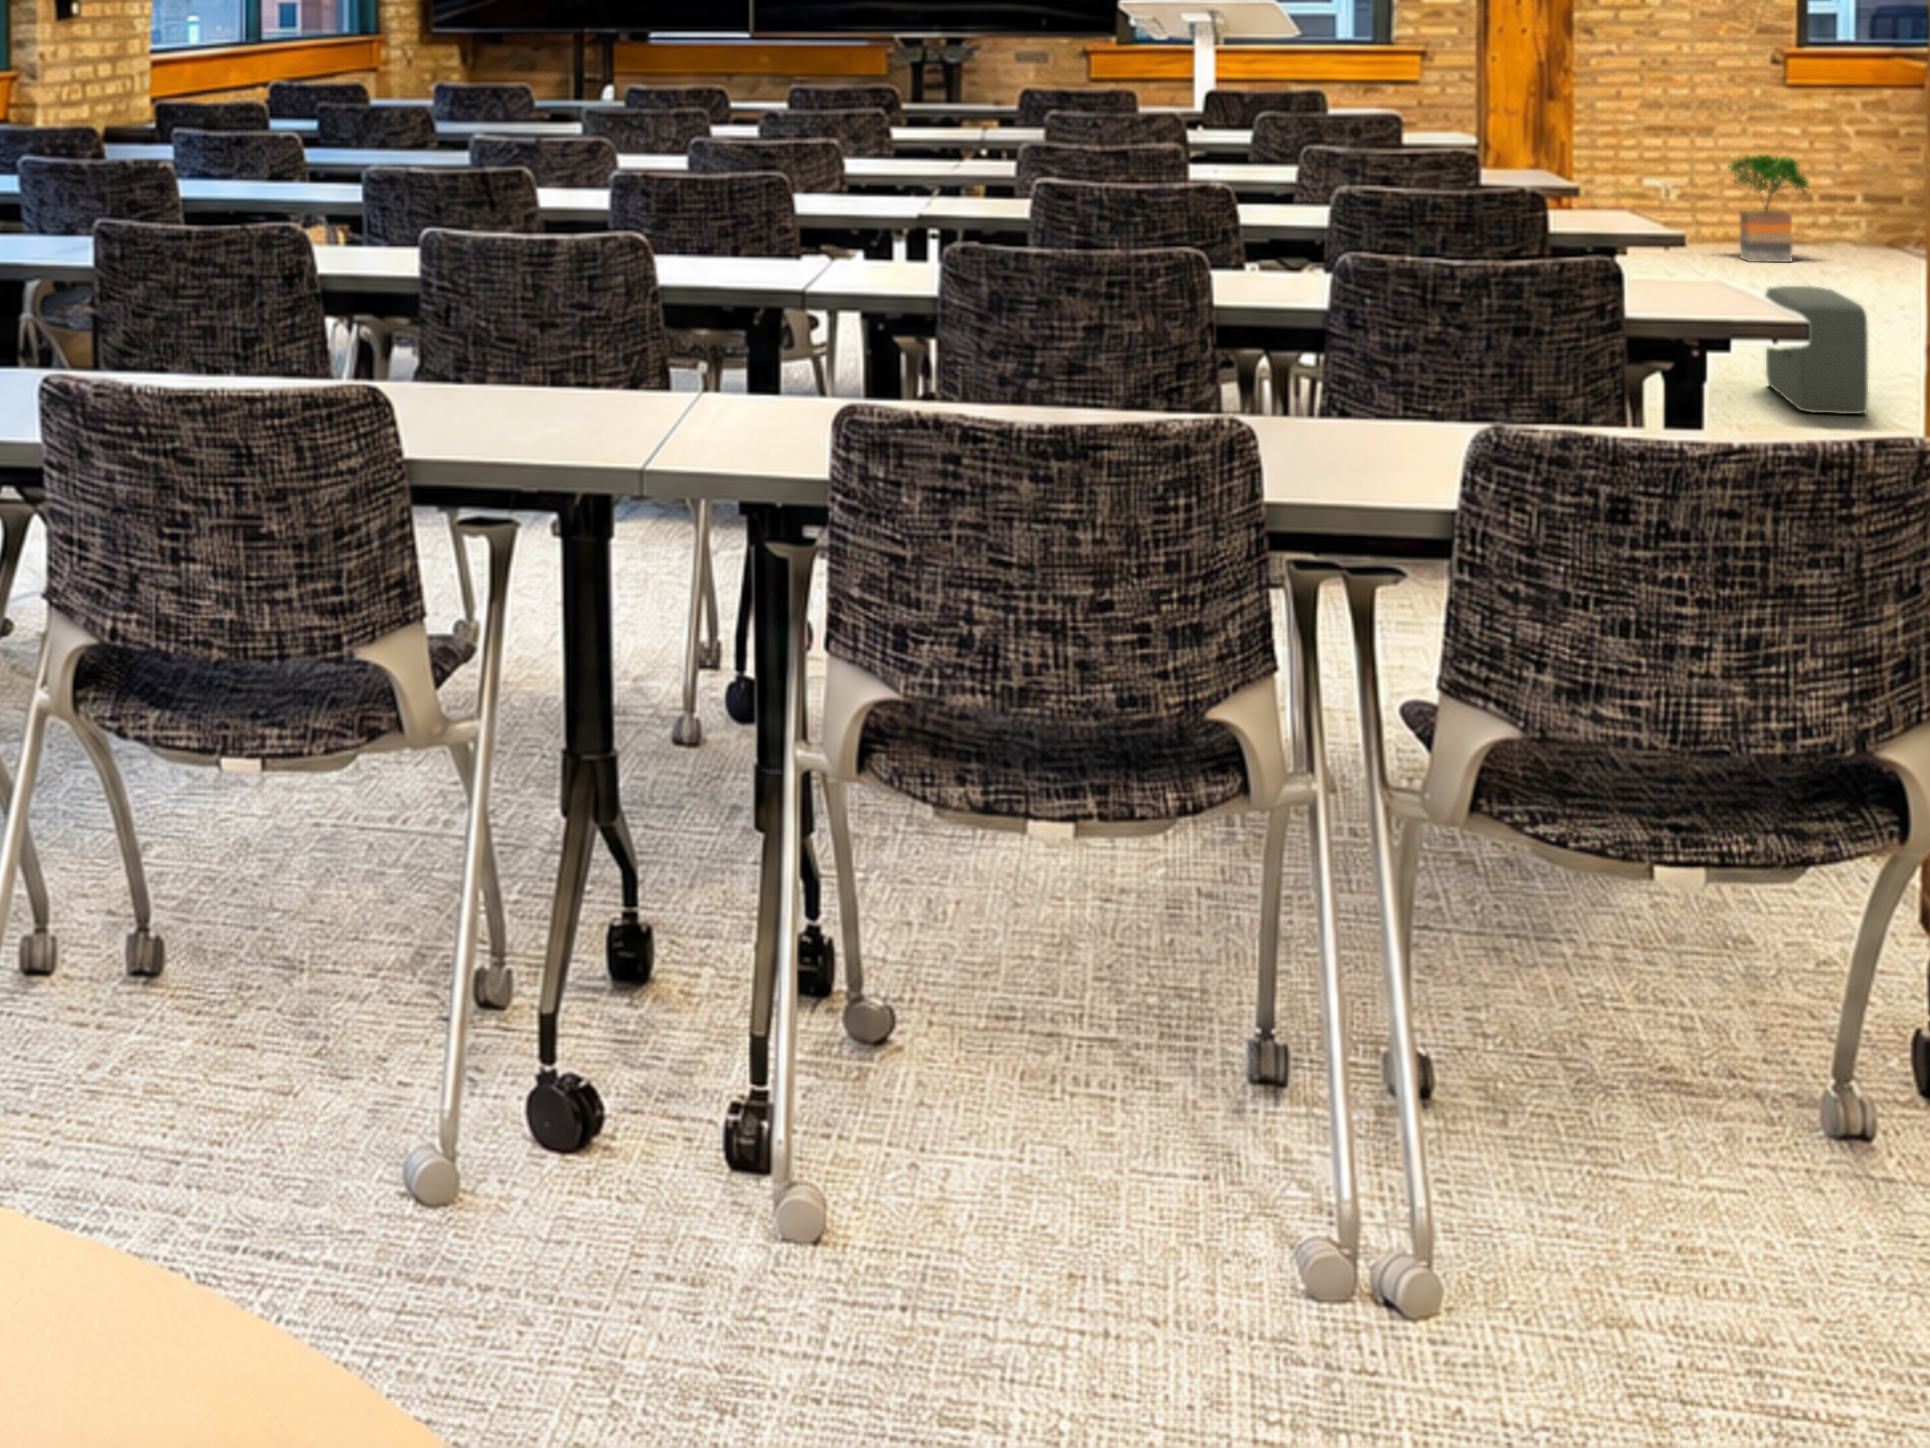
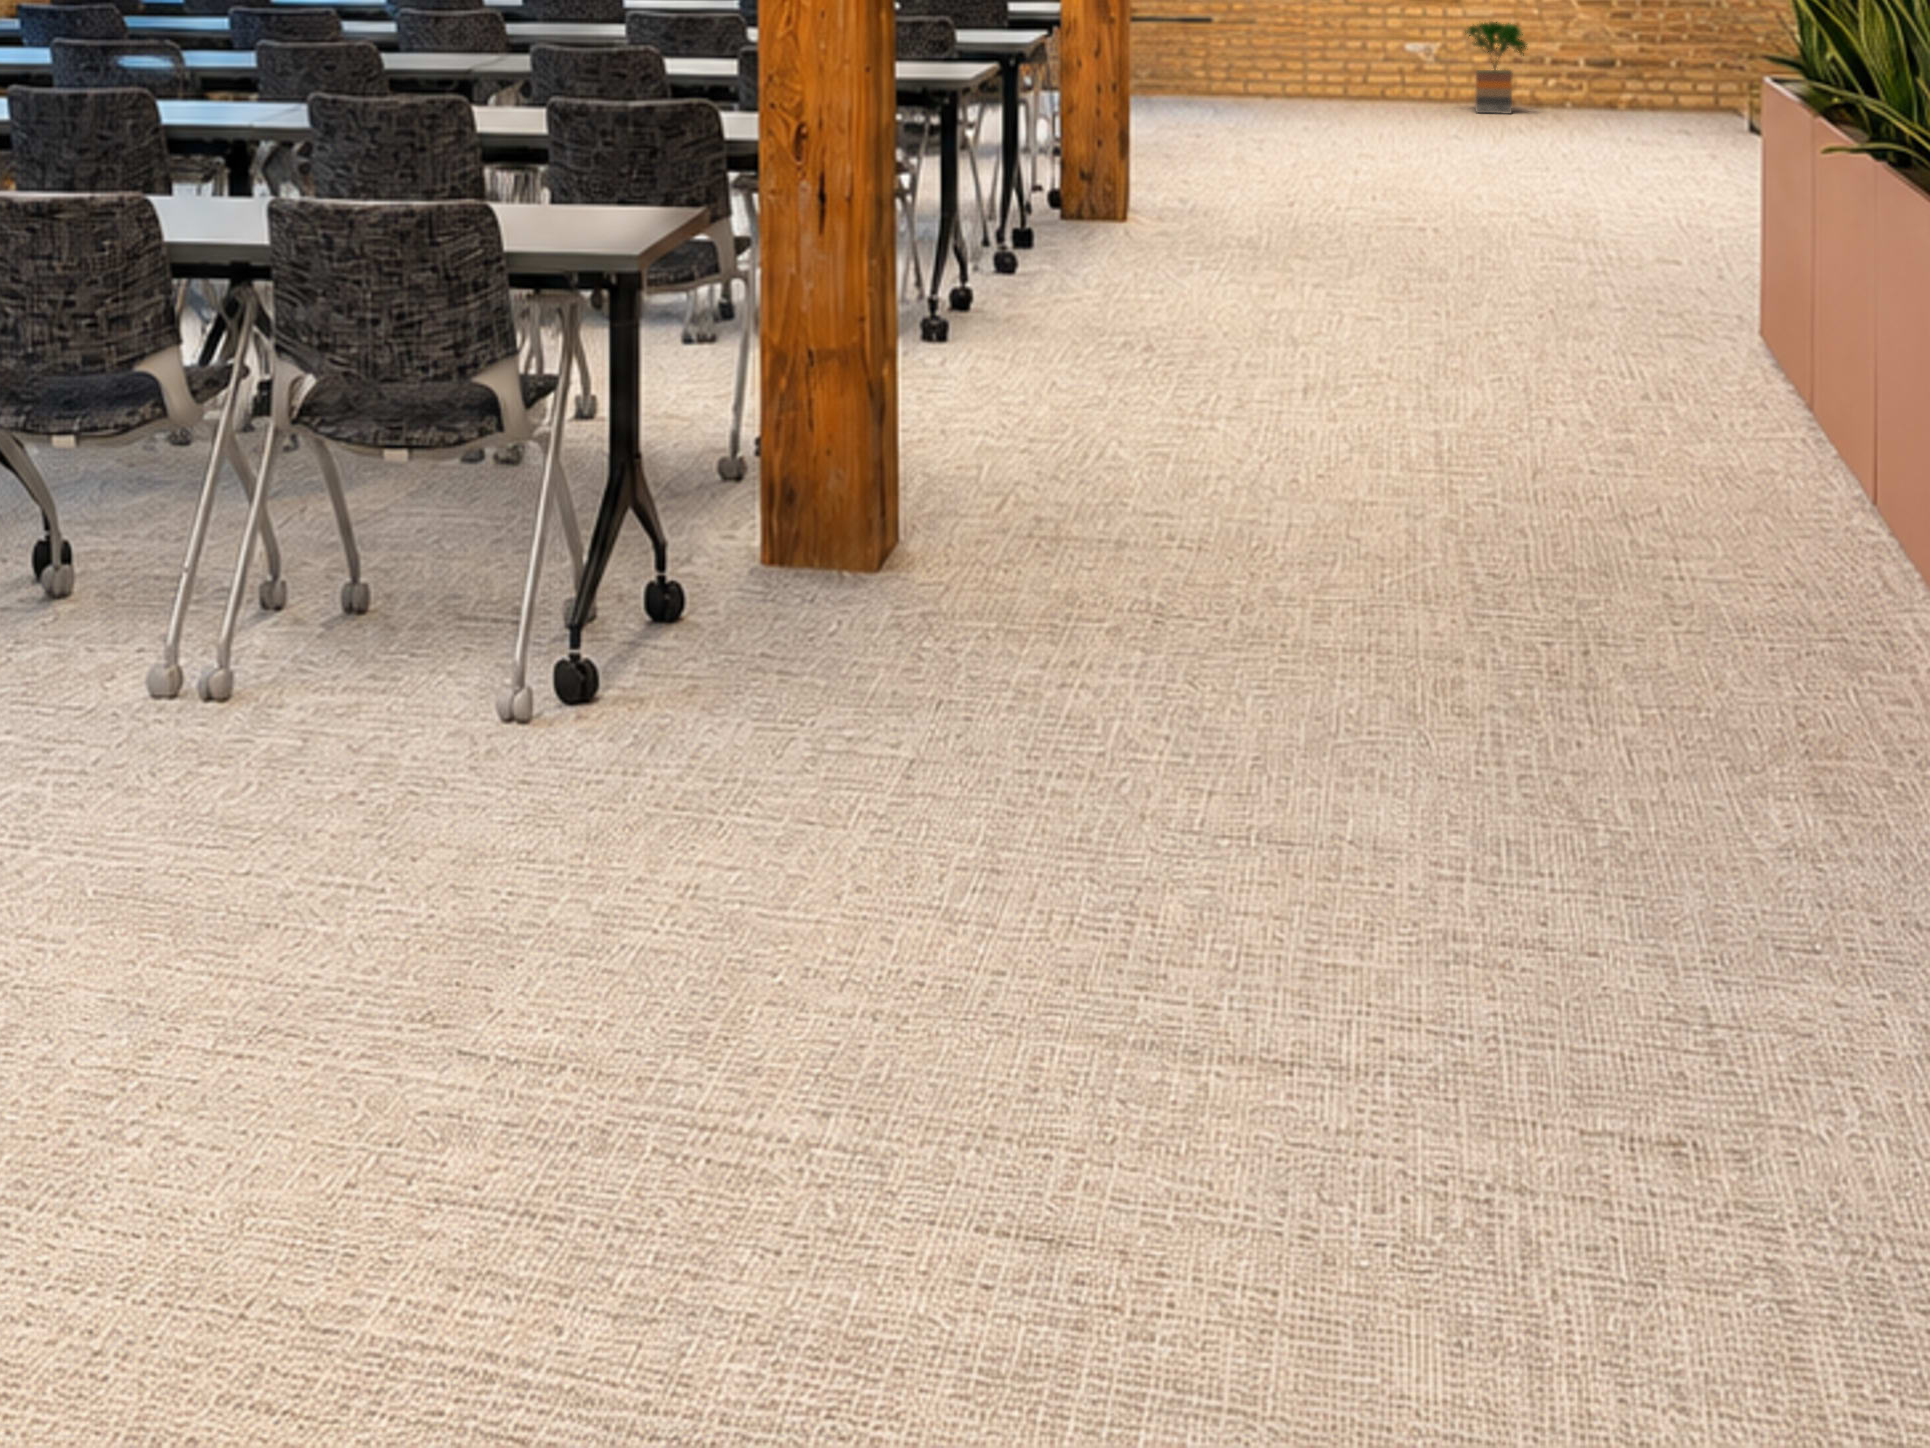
pouf: present [1766,286,1868,414] -> none [1291,133,1355,234]

